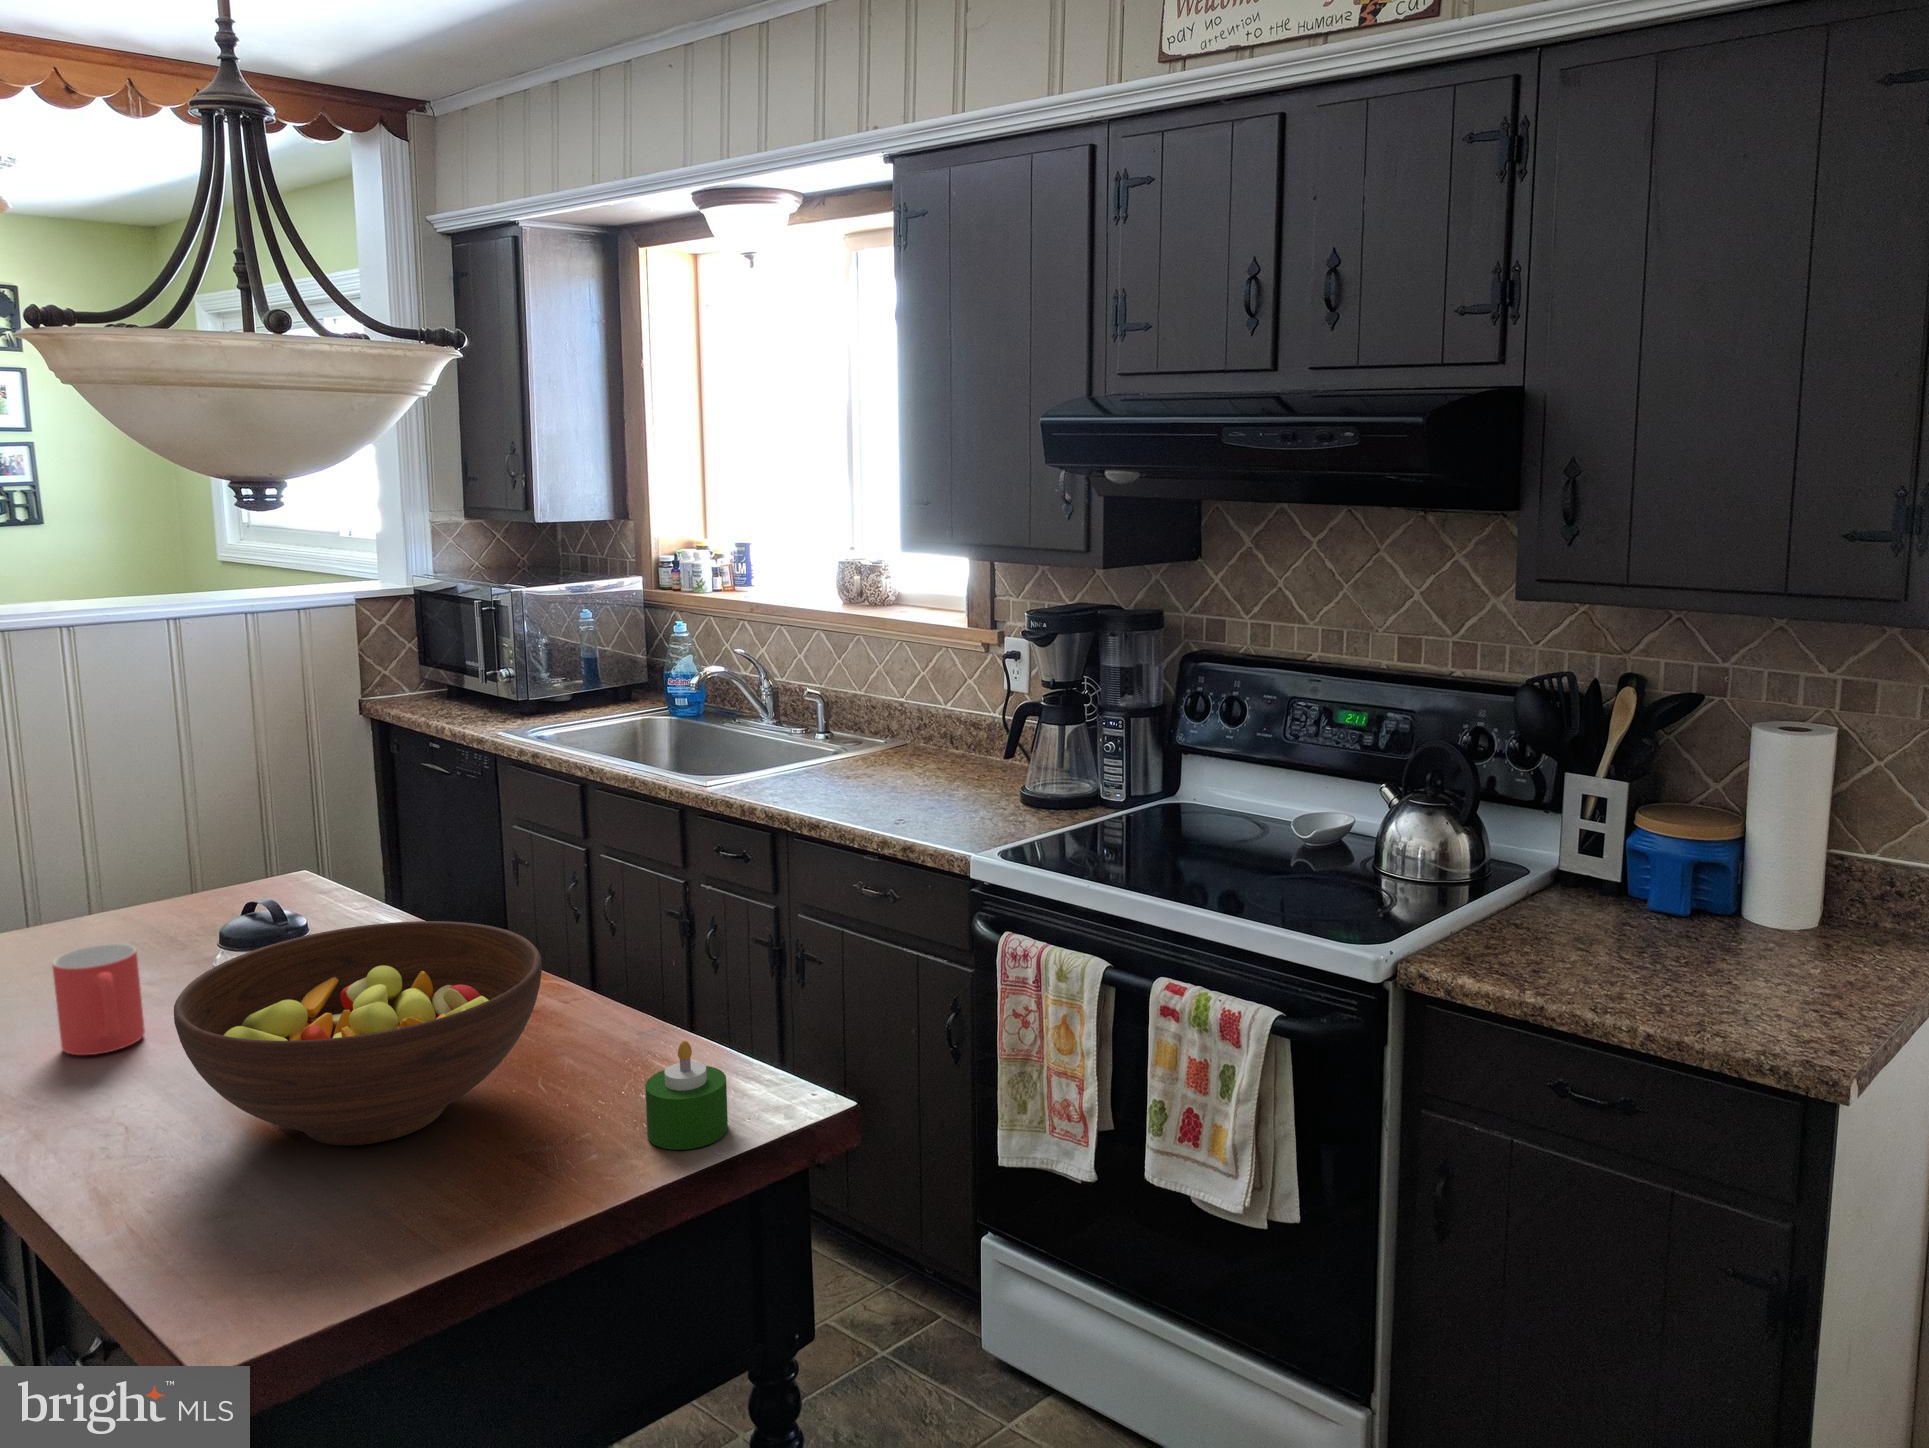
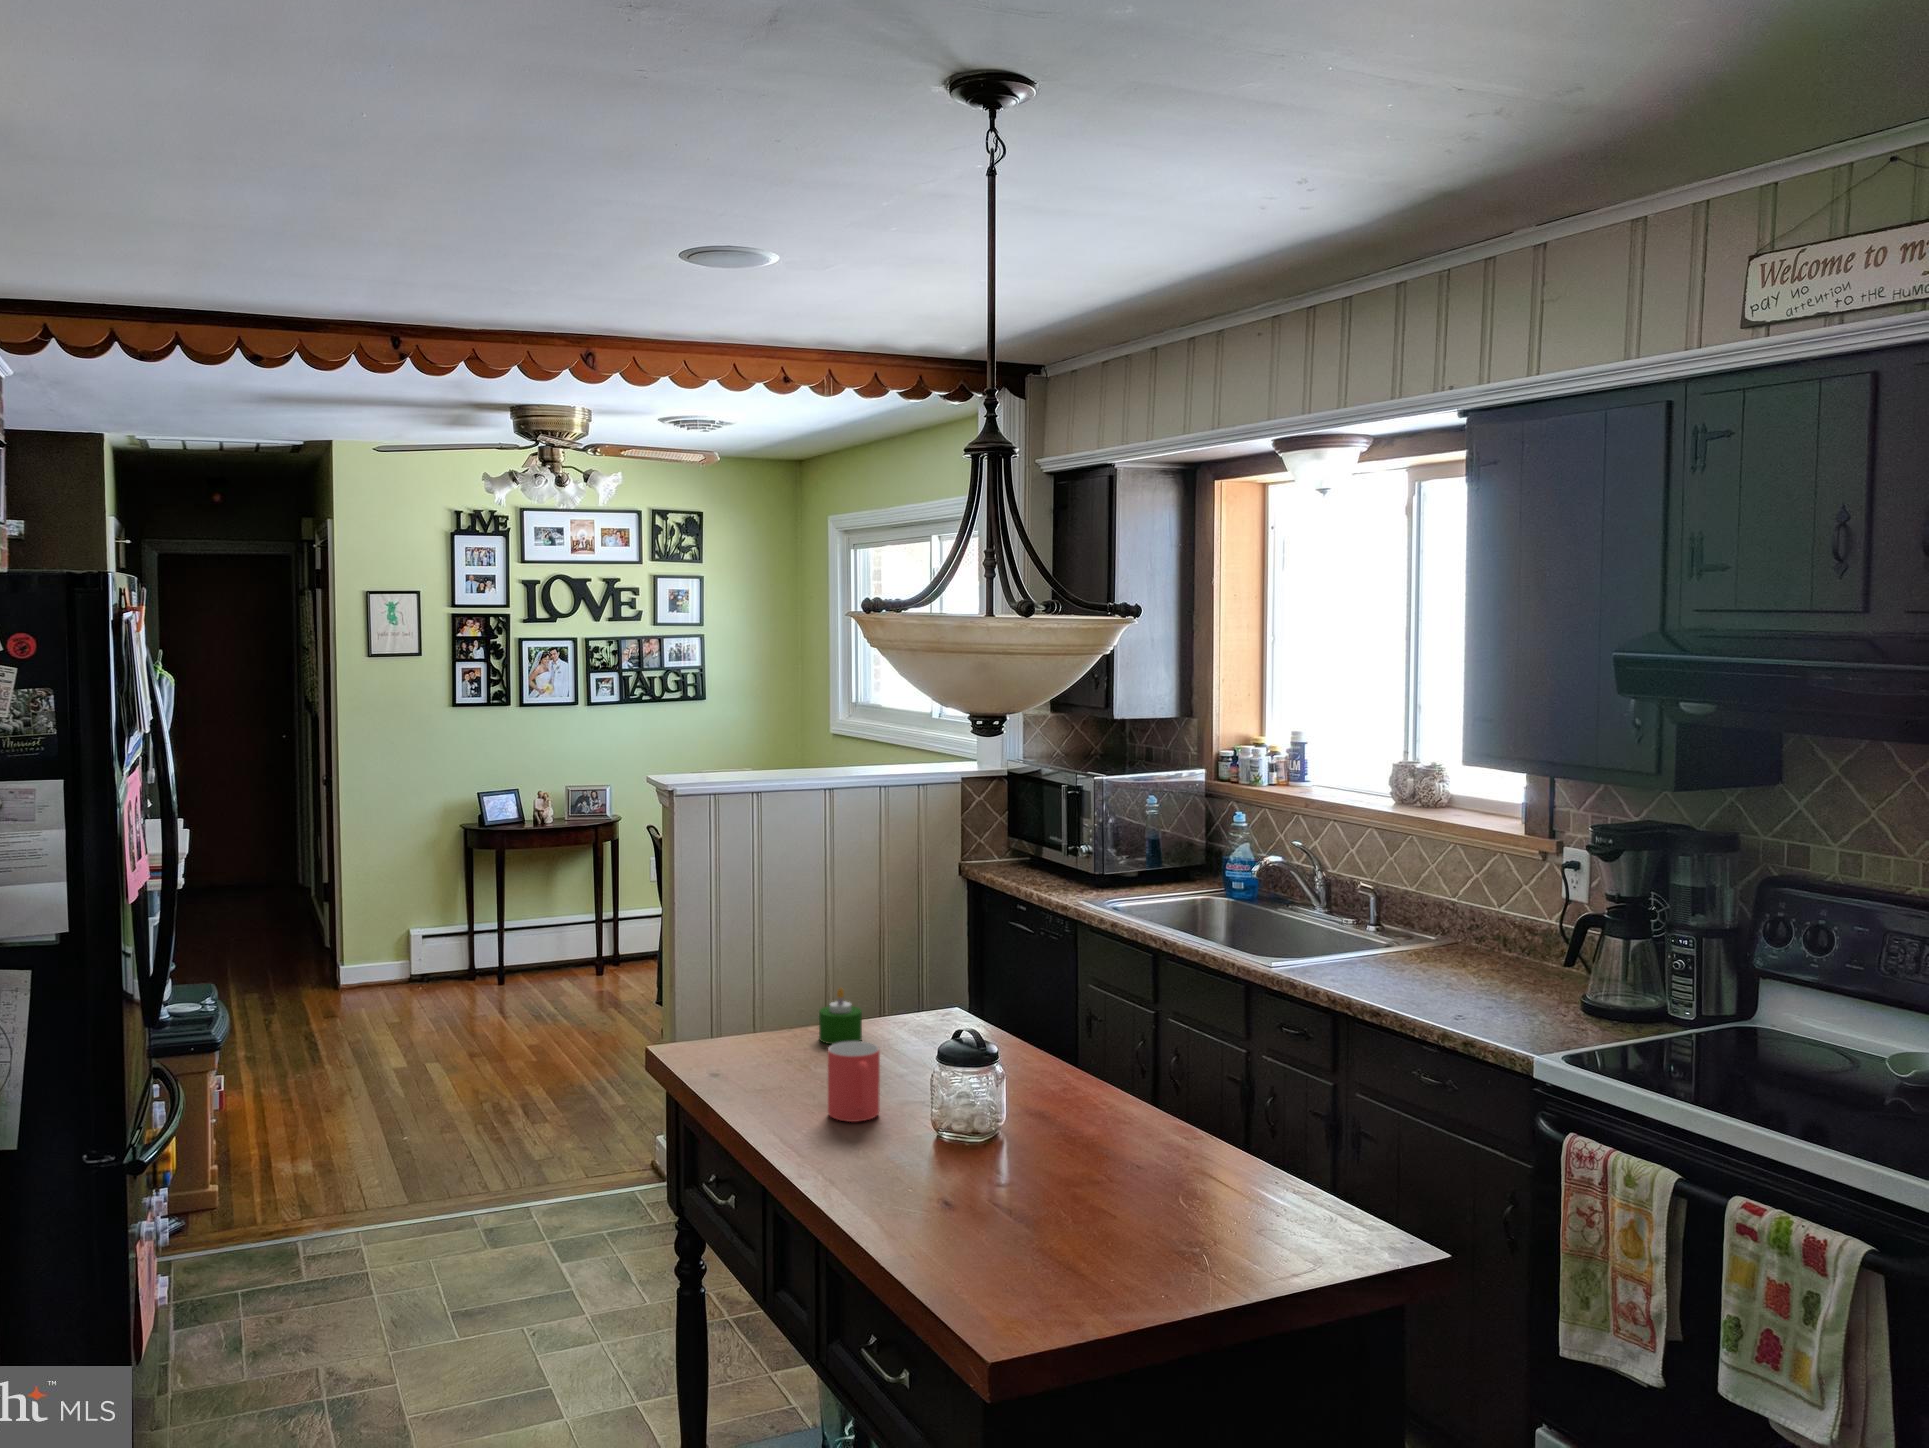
fruit bowl: present [174,921,542,1145] -> none [935,1049,1186,1213]
candle: present [645,1041,728,1150] -> present [819,988,862,1044]

